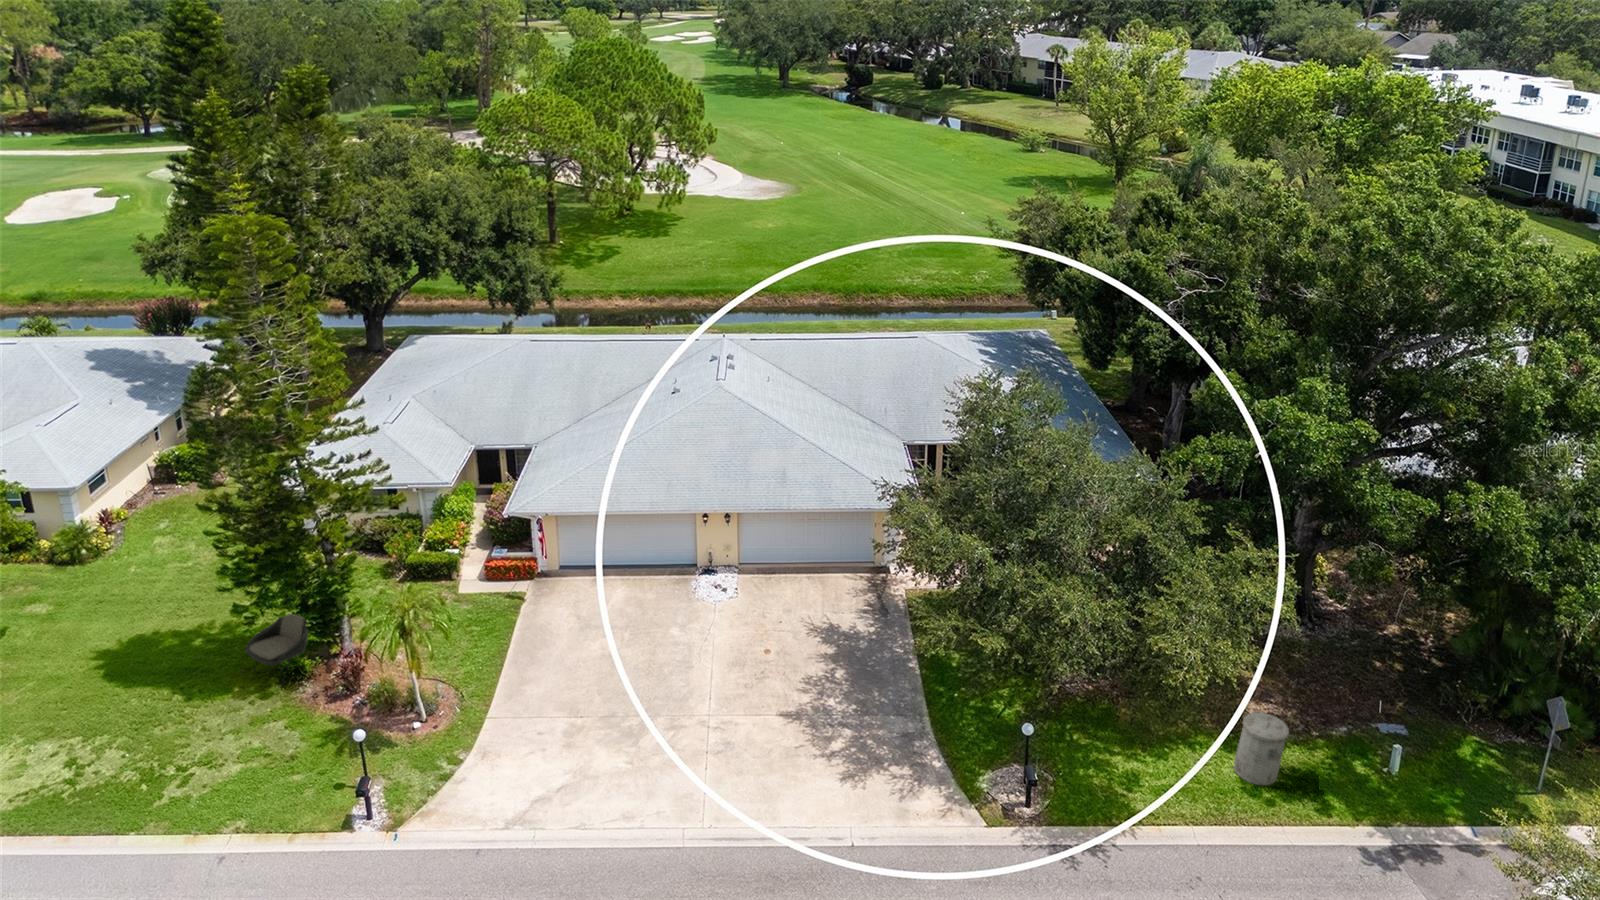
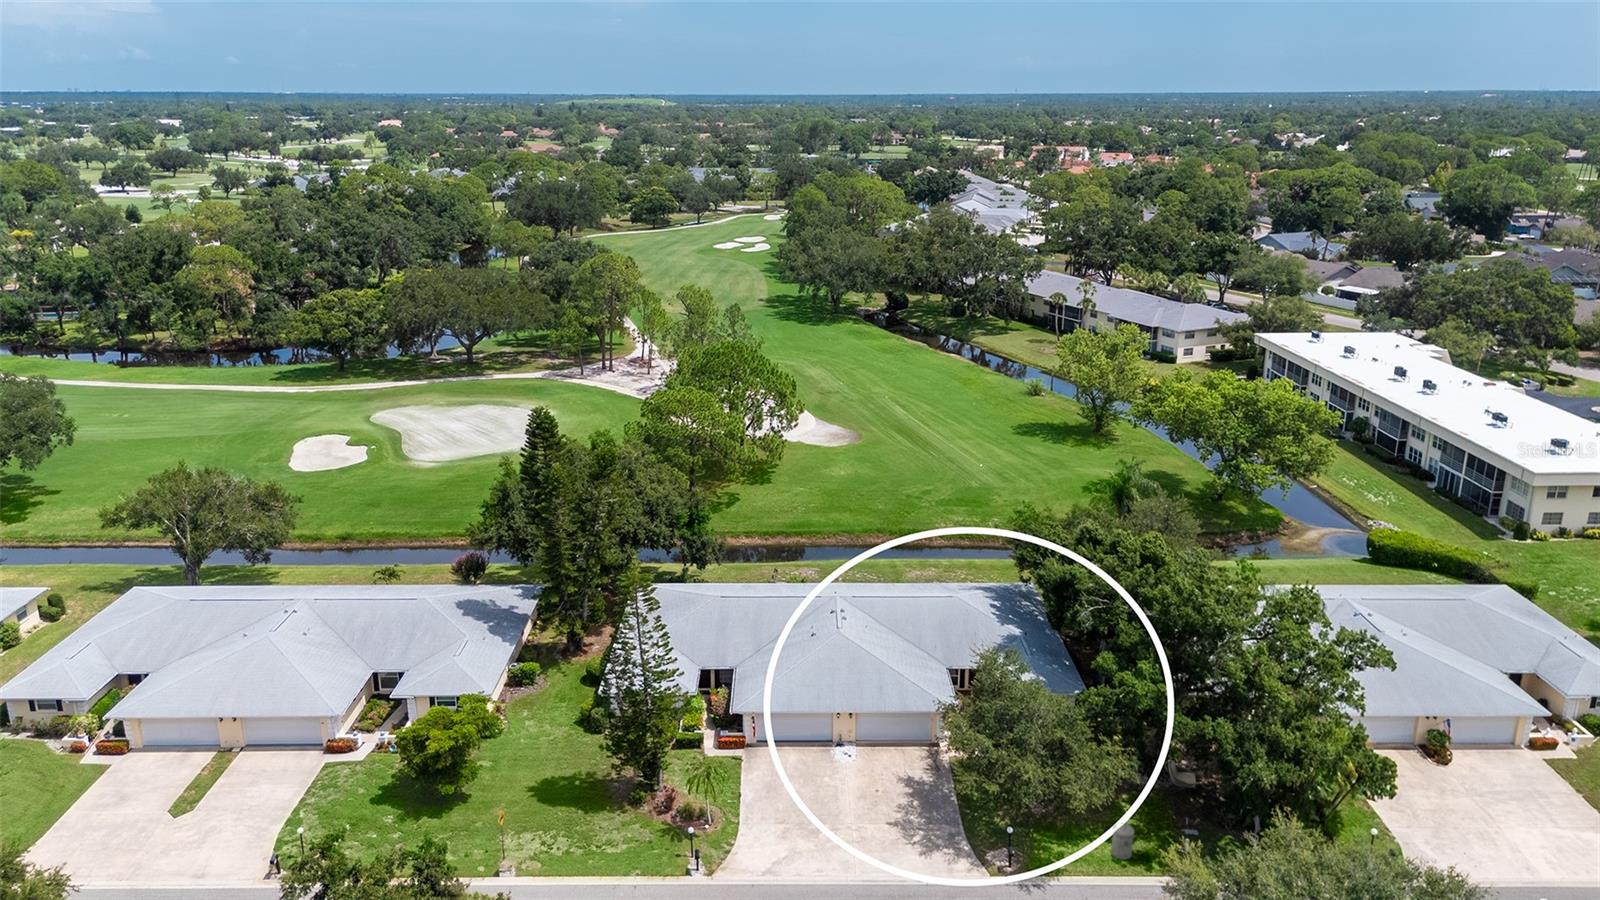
lounge chair: present [246,614,318,686] -> present [1168,760,1196,799]

